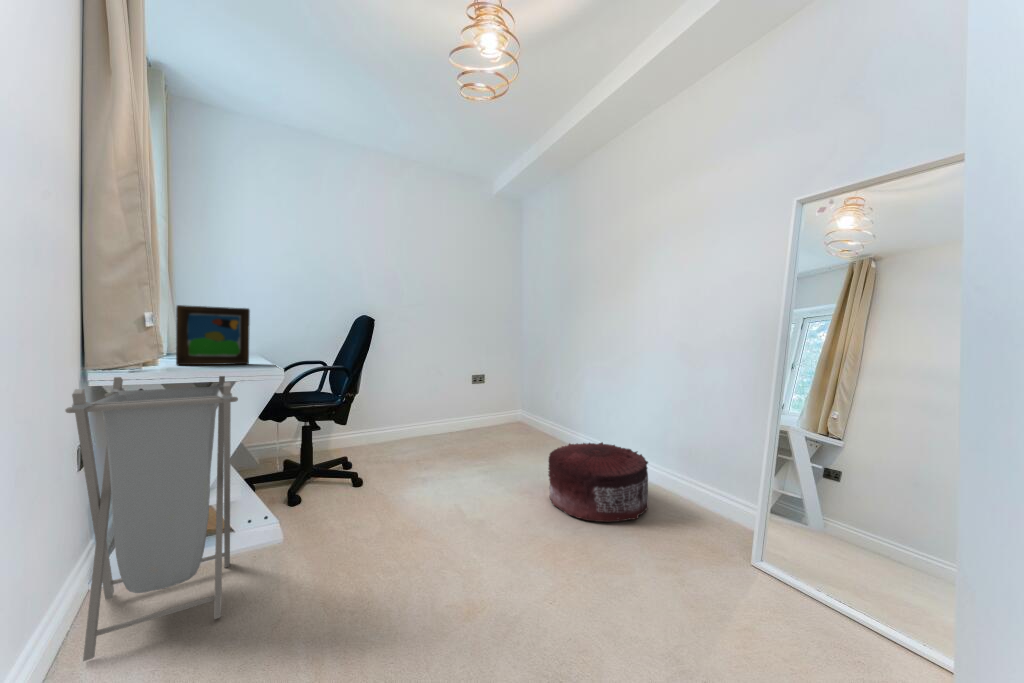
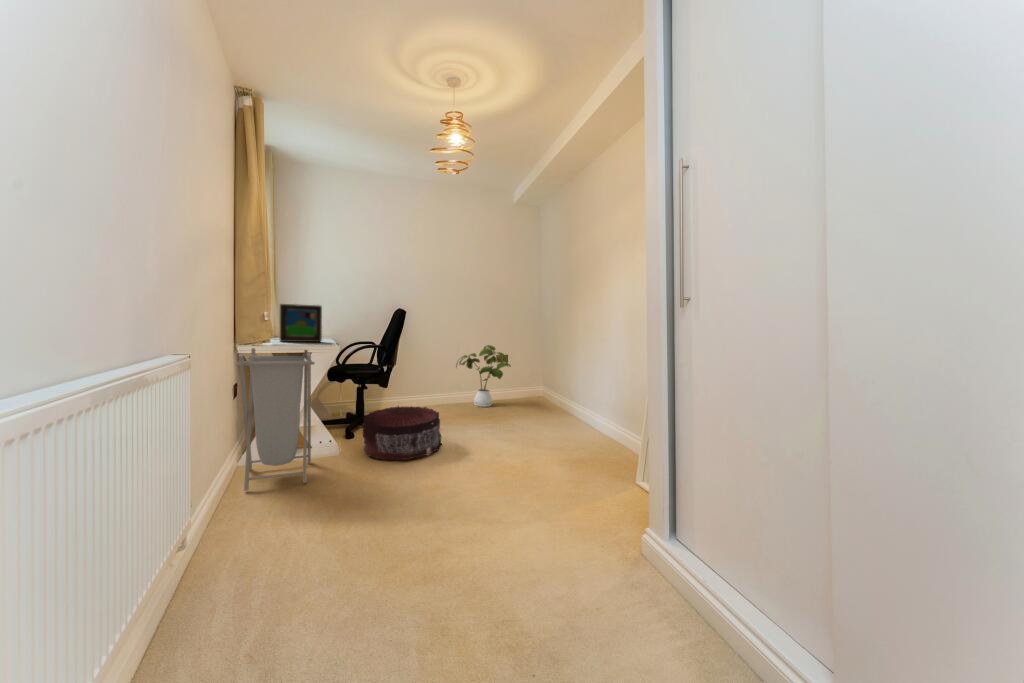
house plant: none [430,362,499,439] -> present [456,345,511,407]
pouf: present [548,442,649,522] -> present [362,406,442,460]

